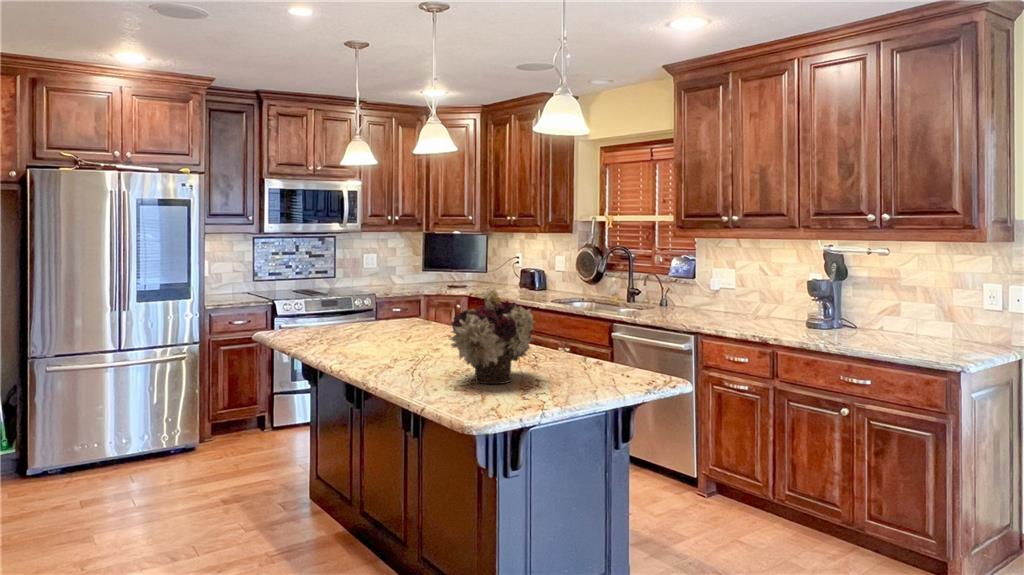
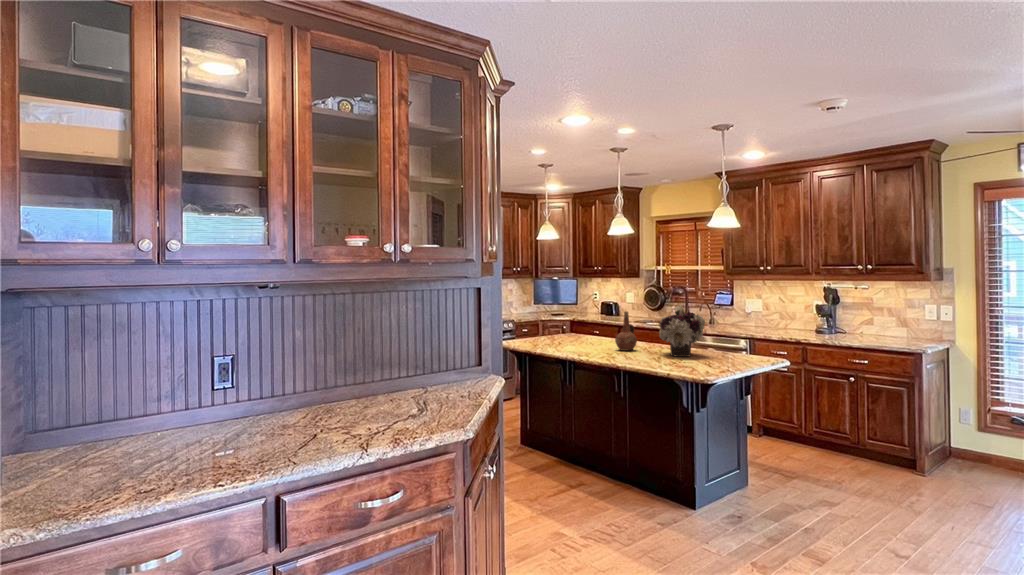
ceramic pitcher: none [398,297,437,367] -> present [615,312,637,351]

